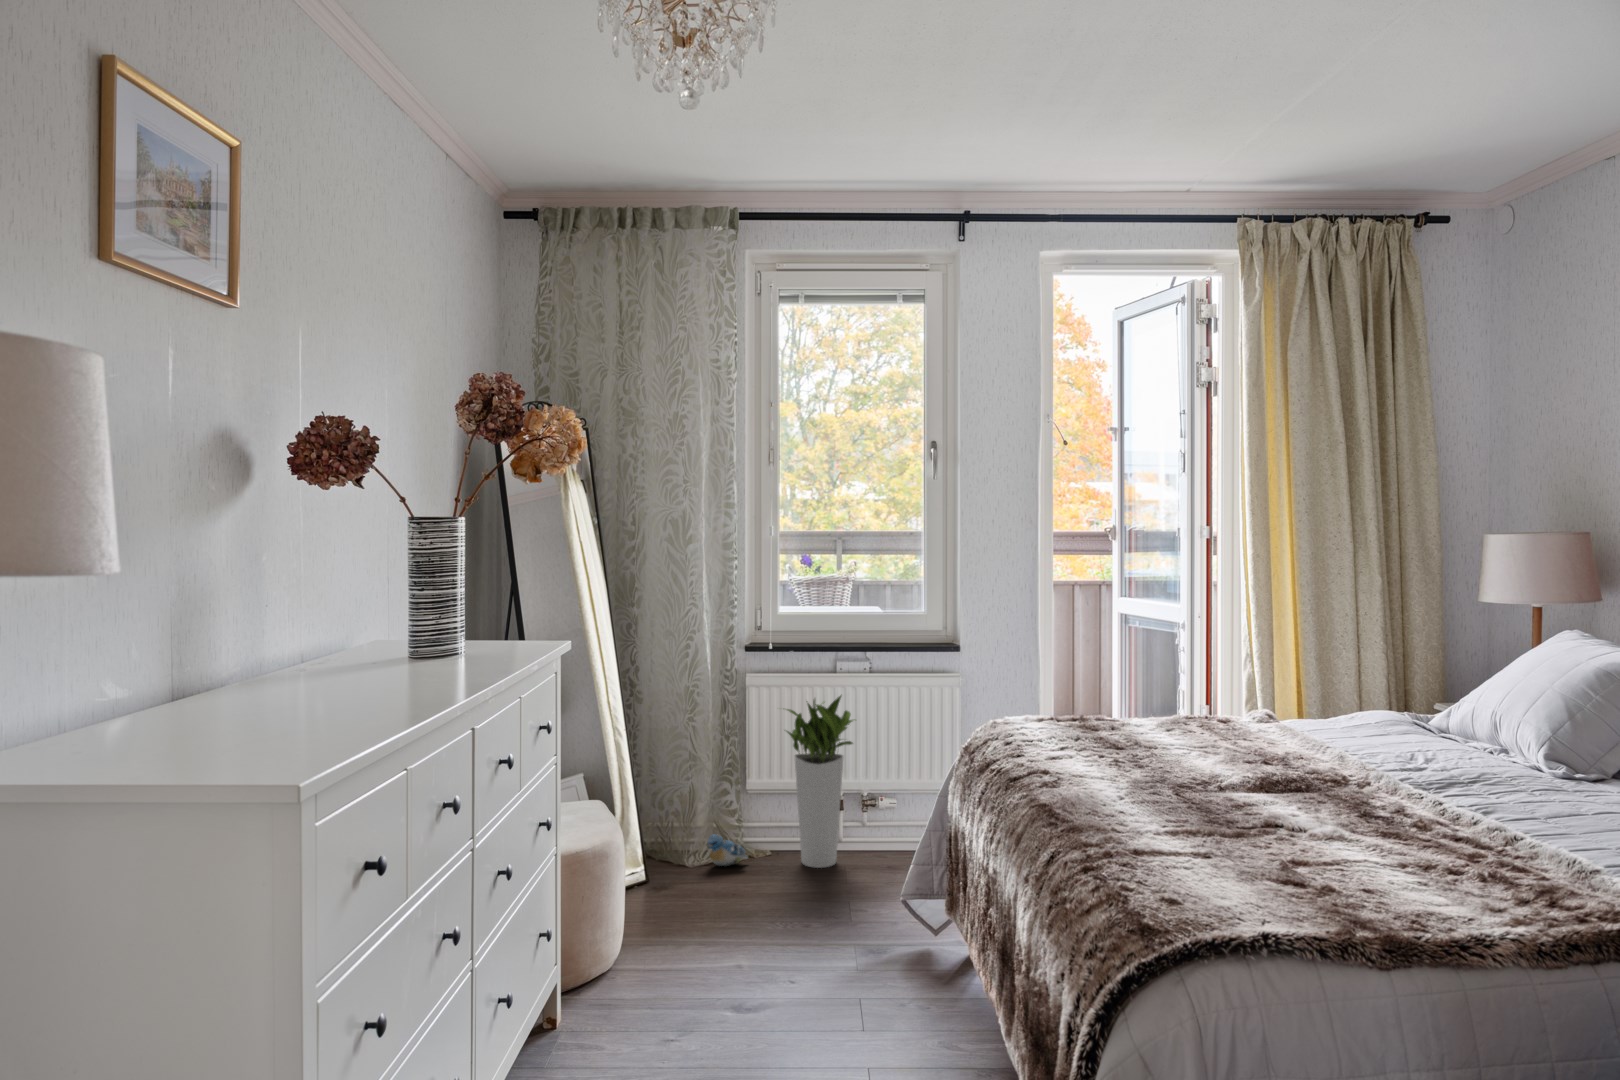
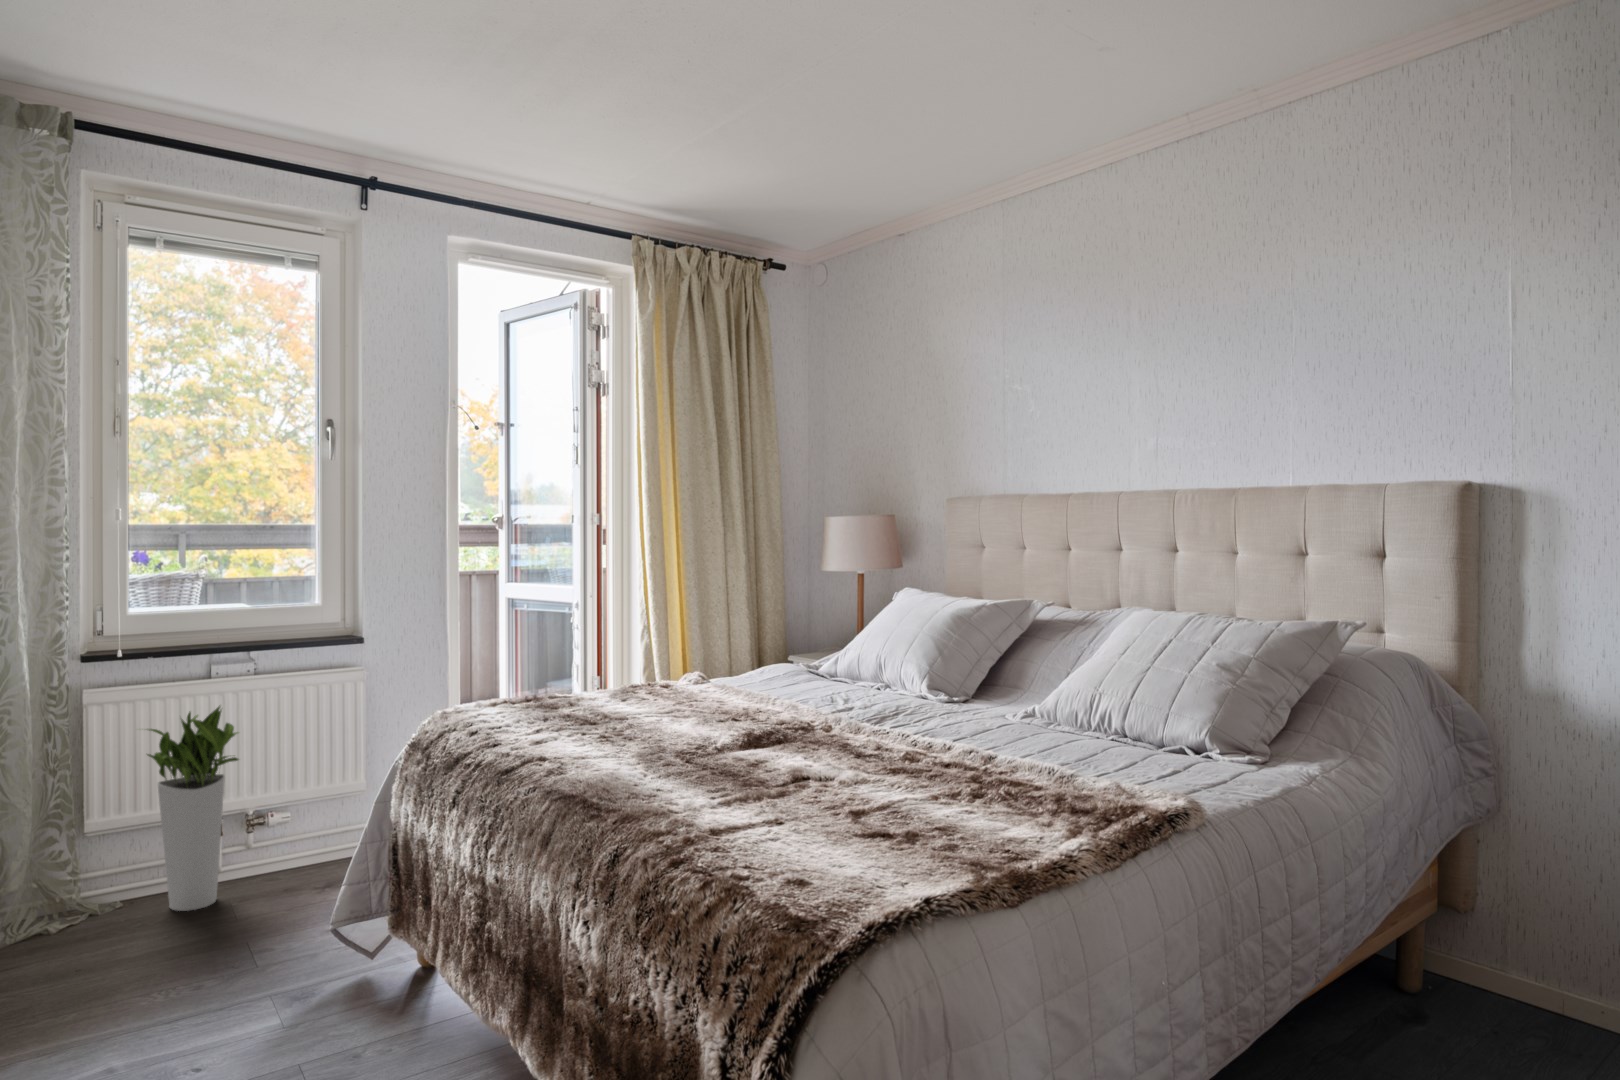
plush toy: present [706,834,749,866] -> none [30,897,96,935]

